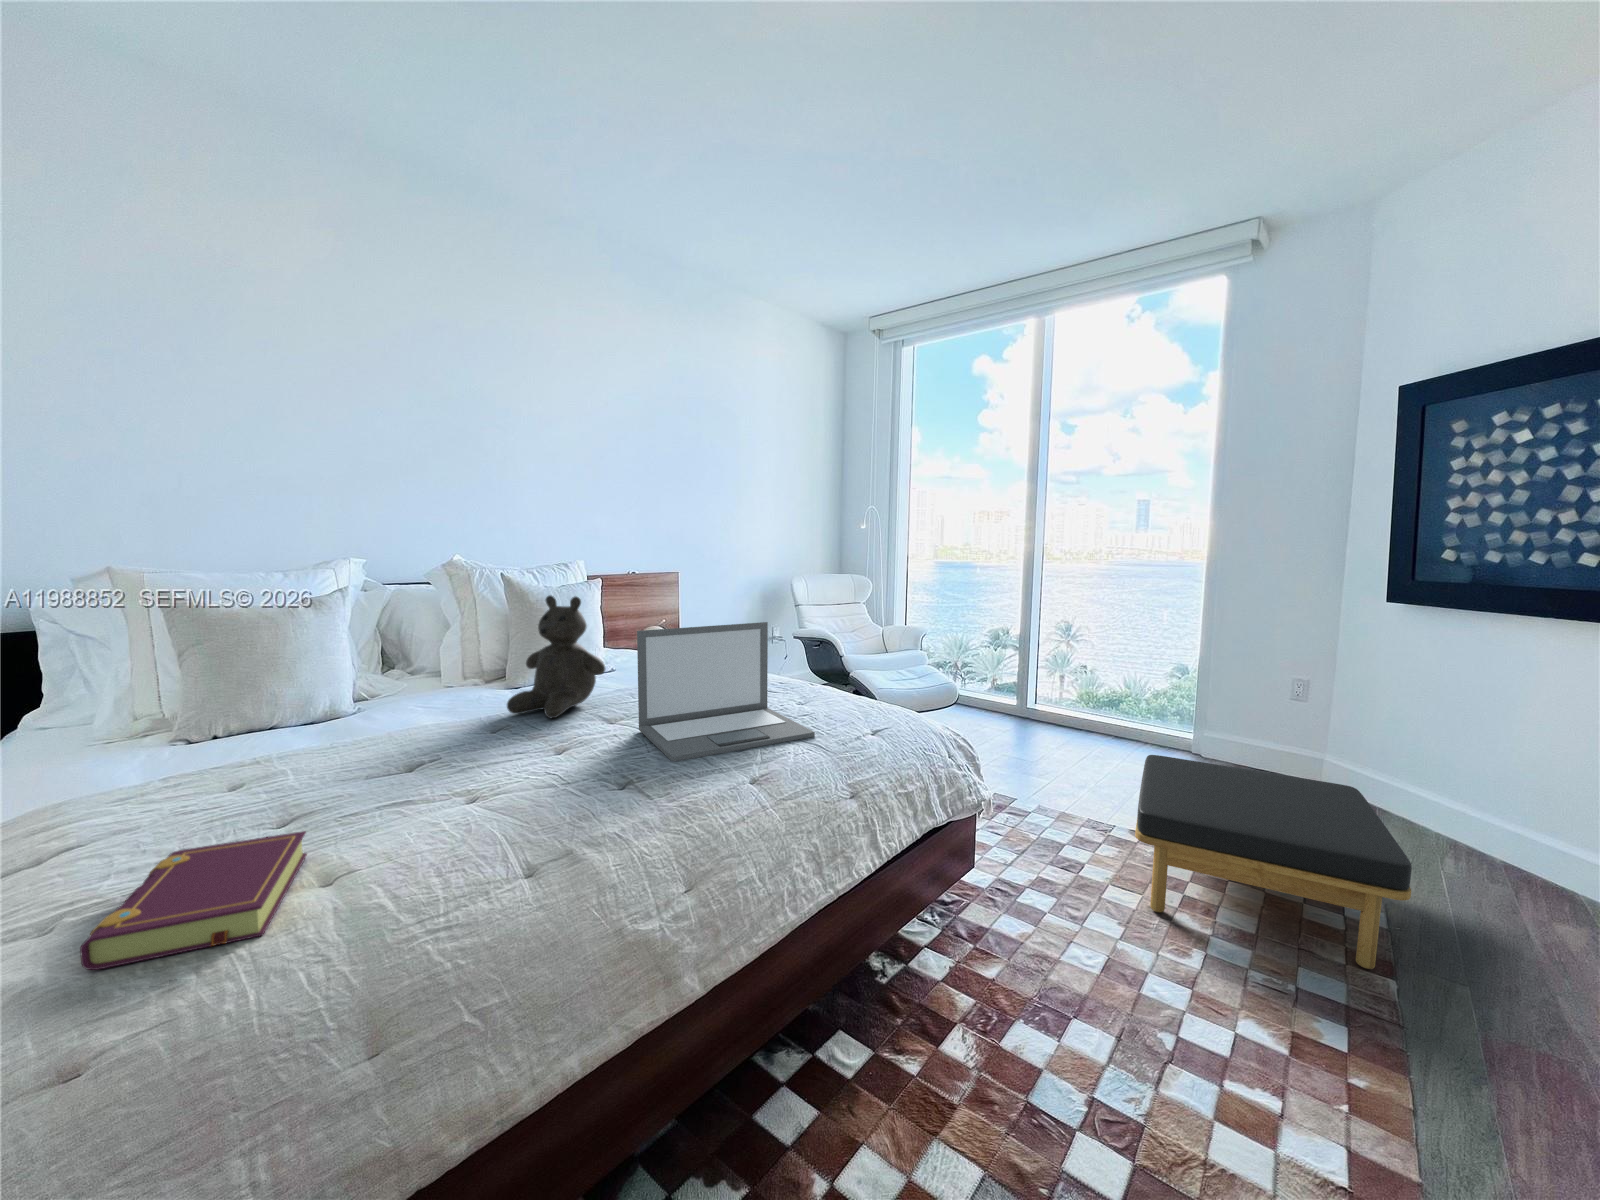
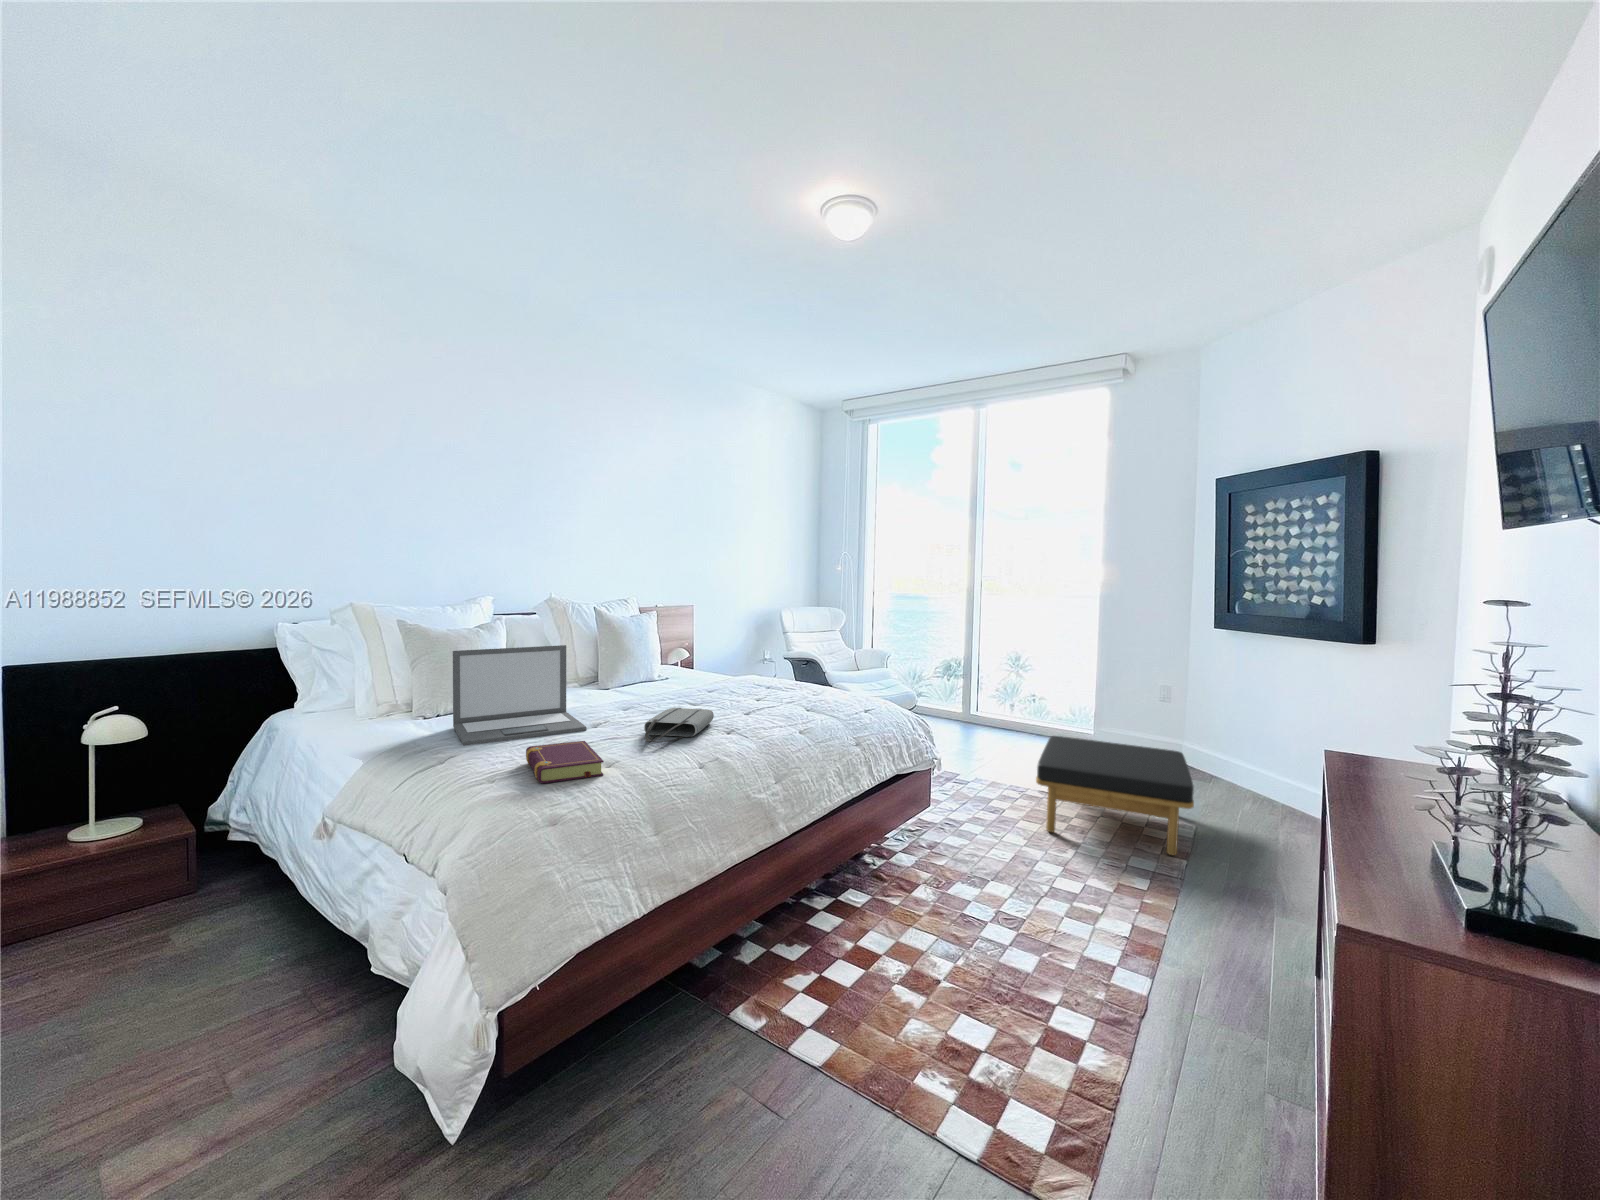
teddy bear: present [507,595,605,718] -> none [618,620,683,702]
laptop: present [637,622,815,762] -> present [453,645,587,745]
tote bag: none [440,740,612,827] -> present [644,708,714,742]

